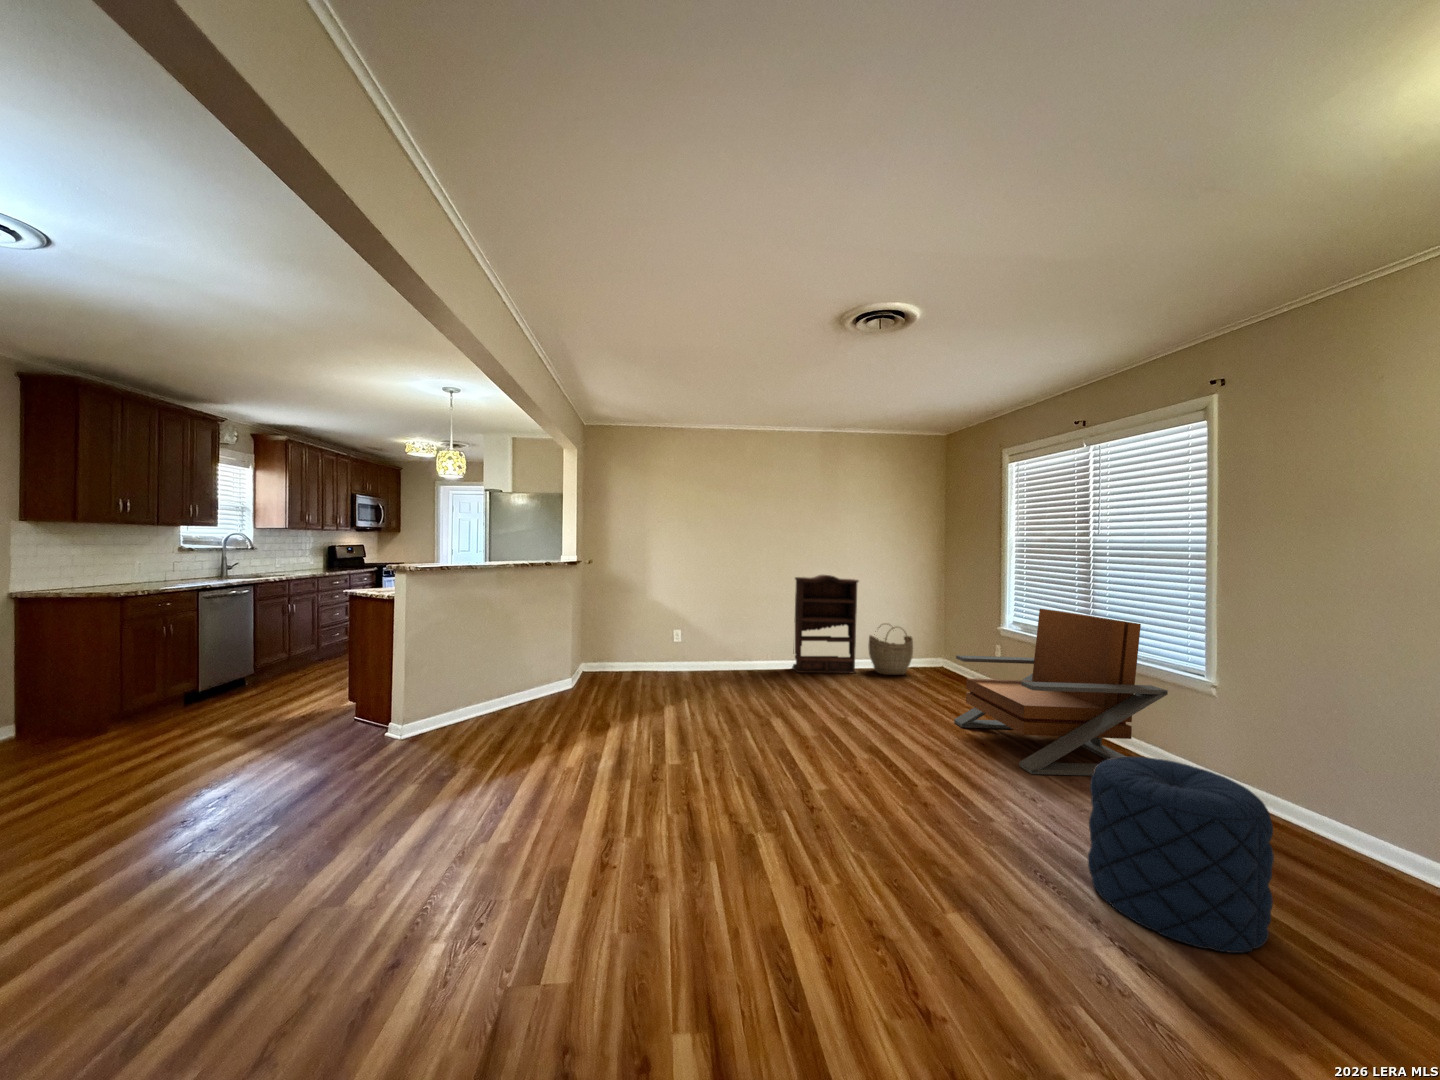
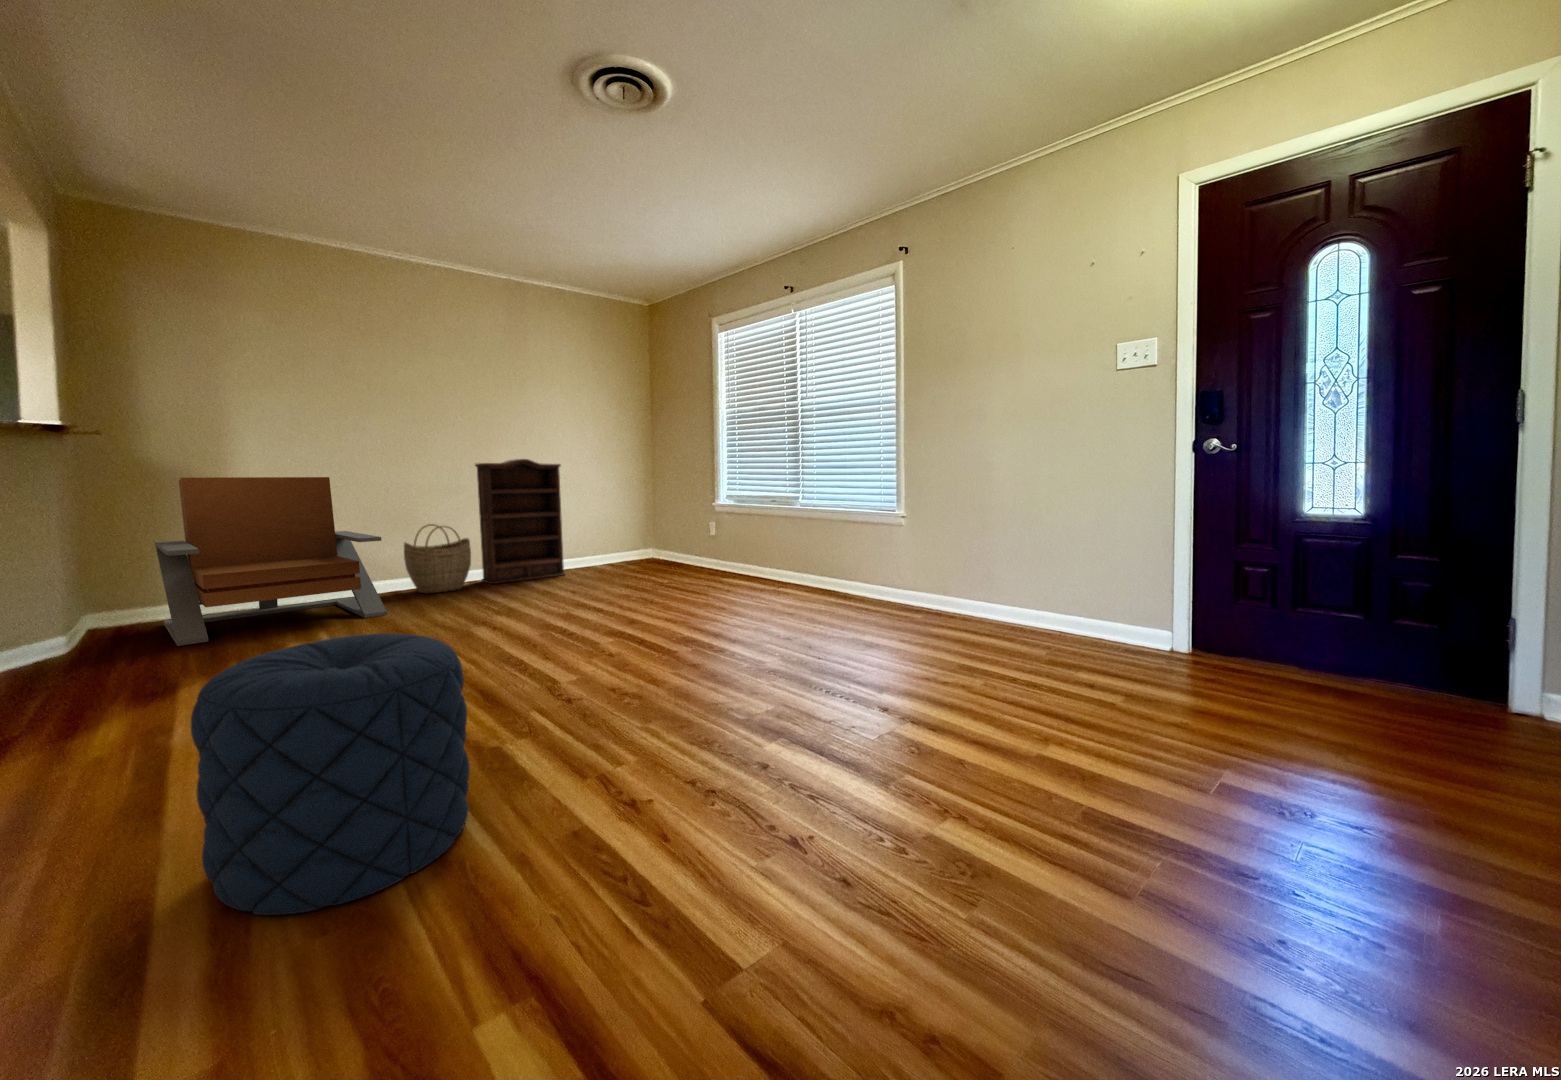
lounge chair: present [954,609,1168,776] -> present [155,477,387,646]
woven basket: present [869,624,913,675] -> present [404,524,471,593]
pouf: present [1088,757,1274,953] -> present [191,633,470,915]

